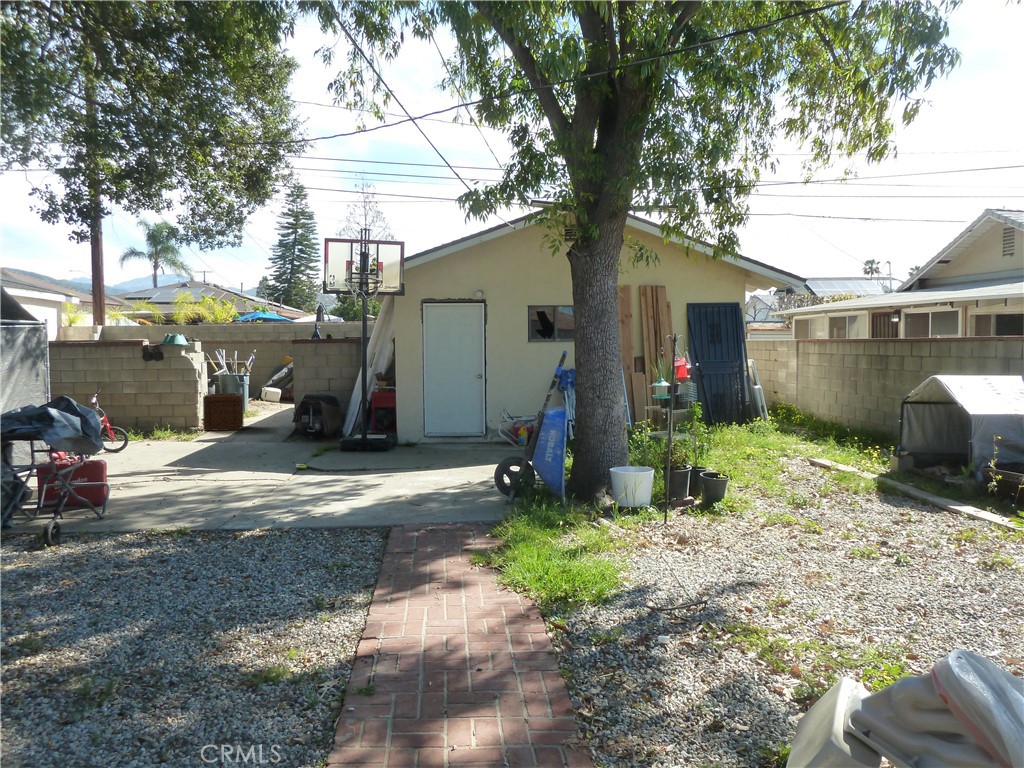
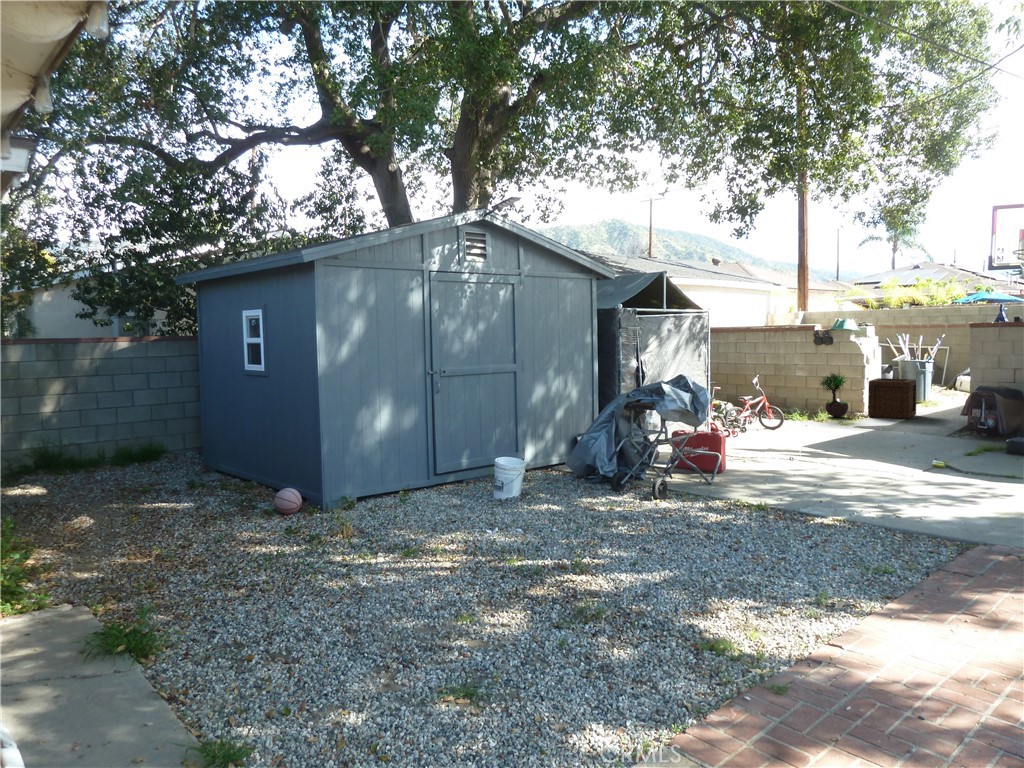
potted tree: none [156,386,186,433] -> present [820,374,848,417]

